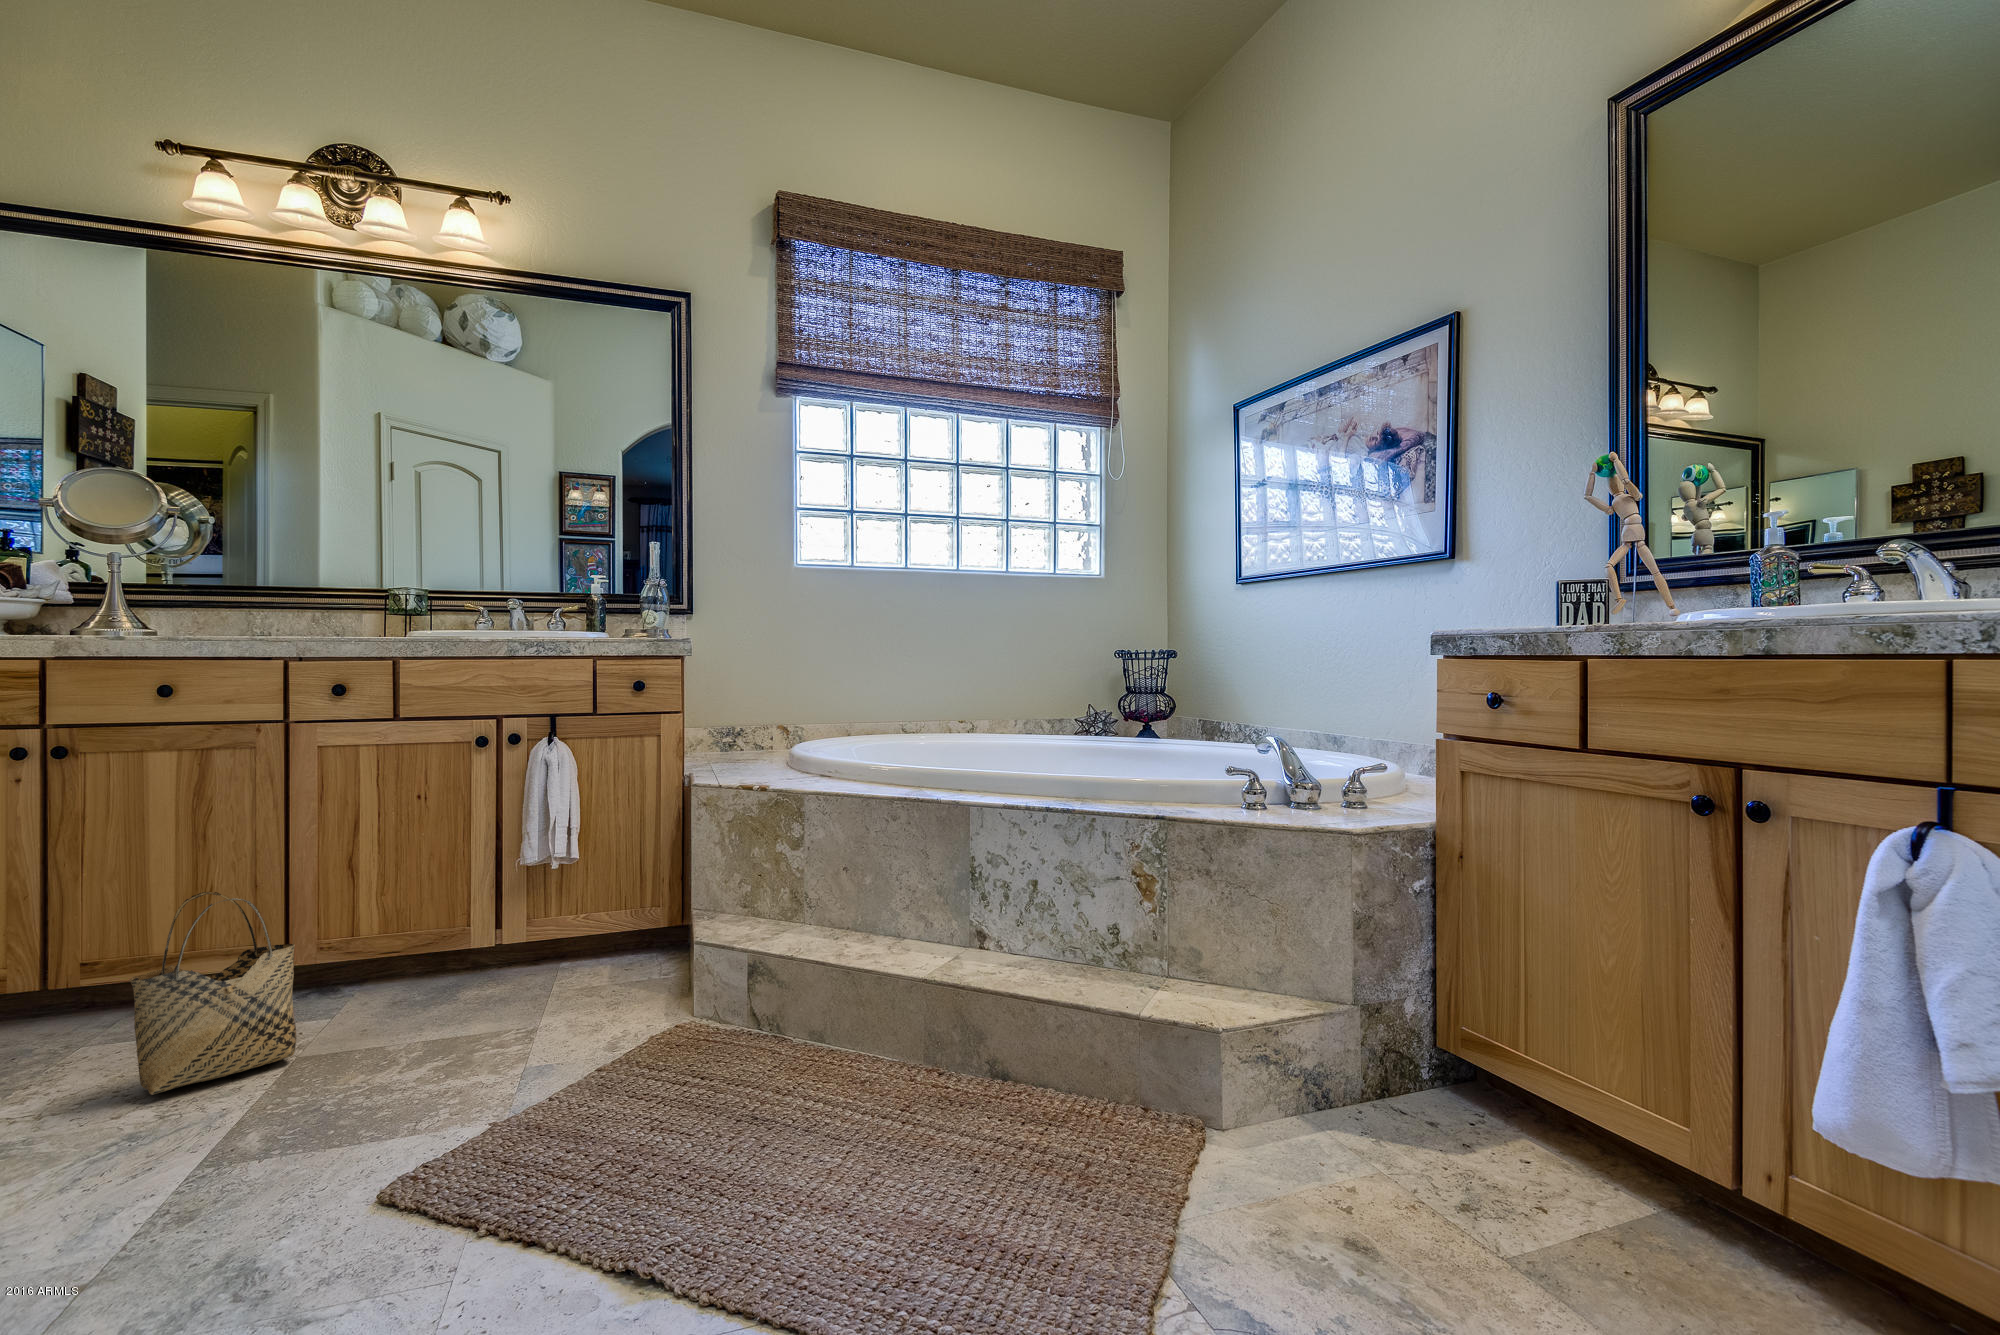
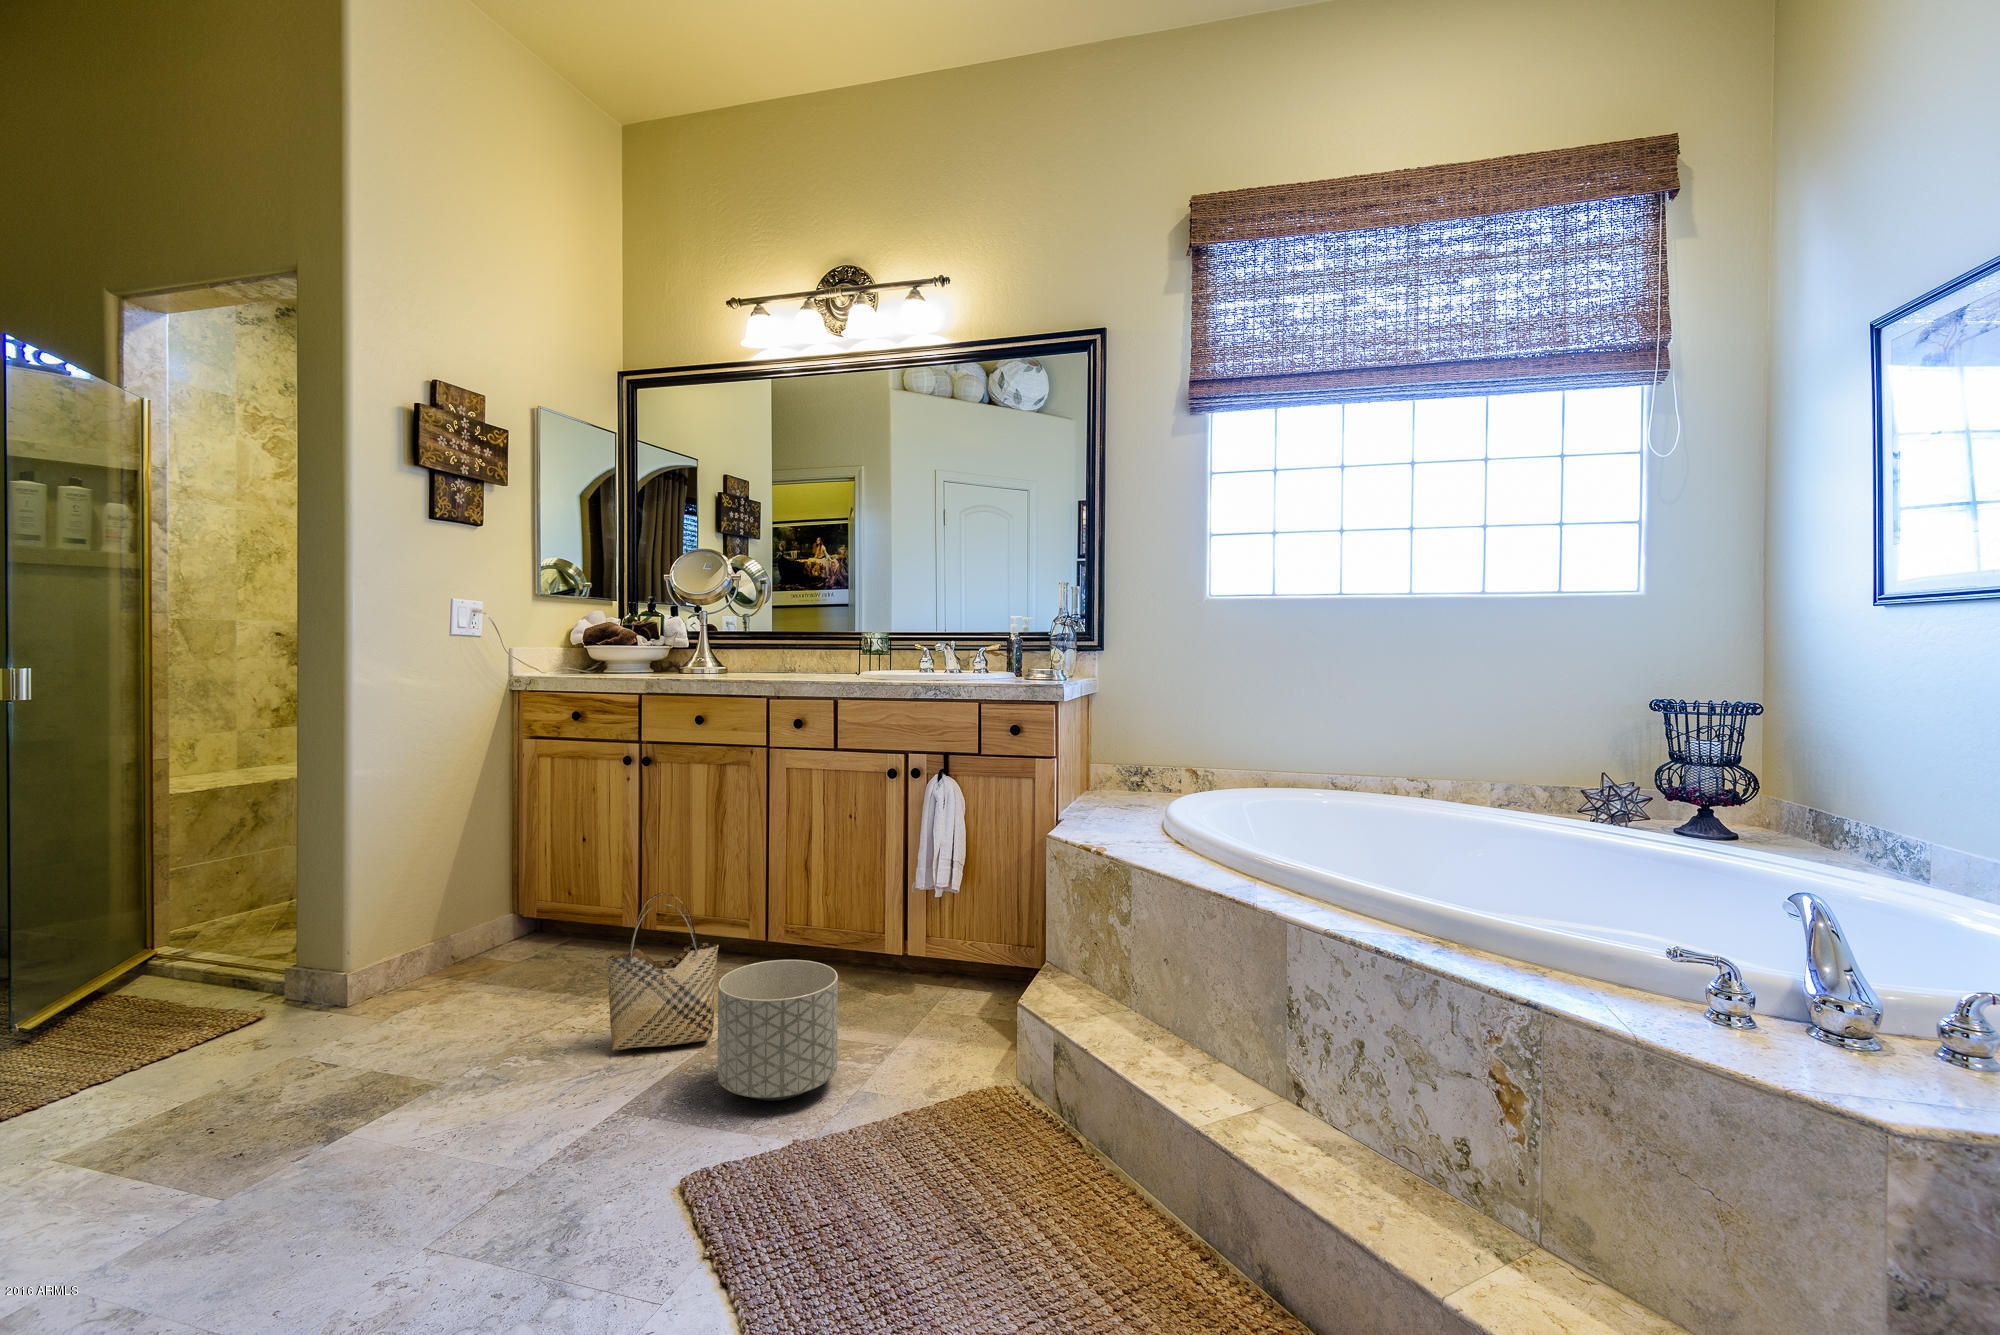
planter: none [349,933,501,1088] -> present [718,960,838,1101]

